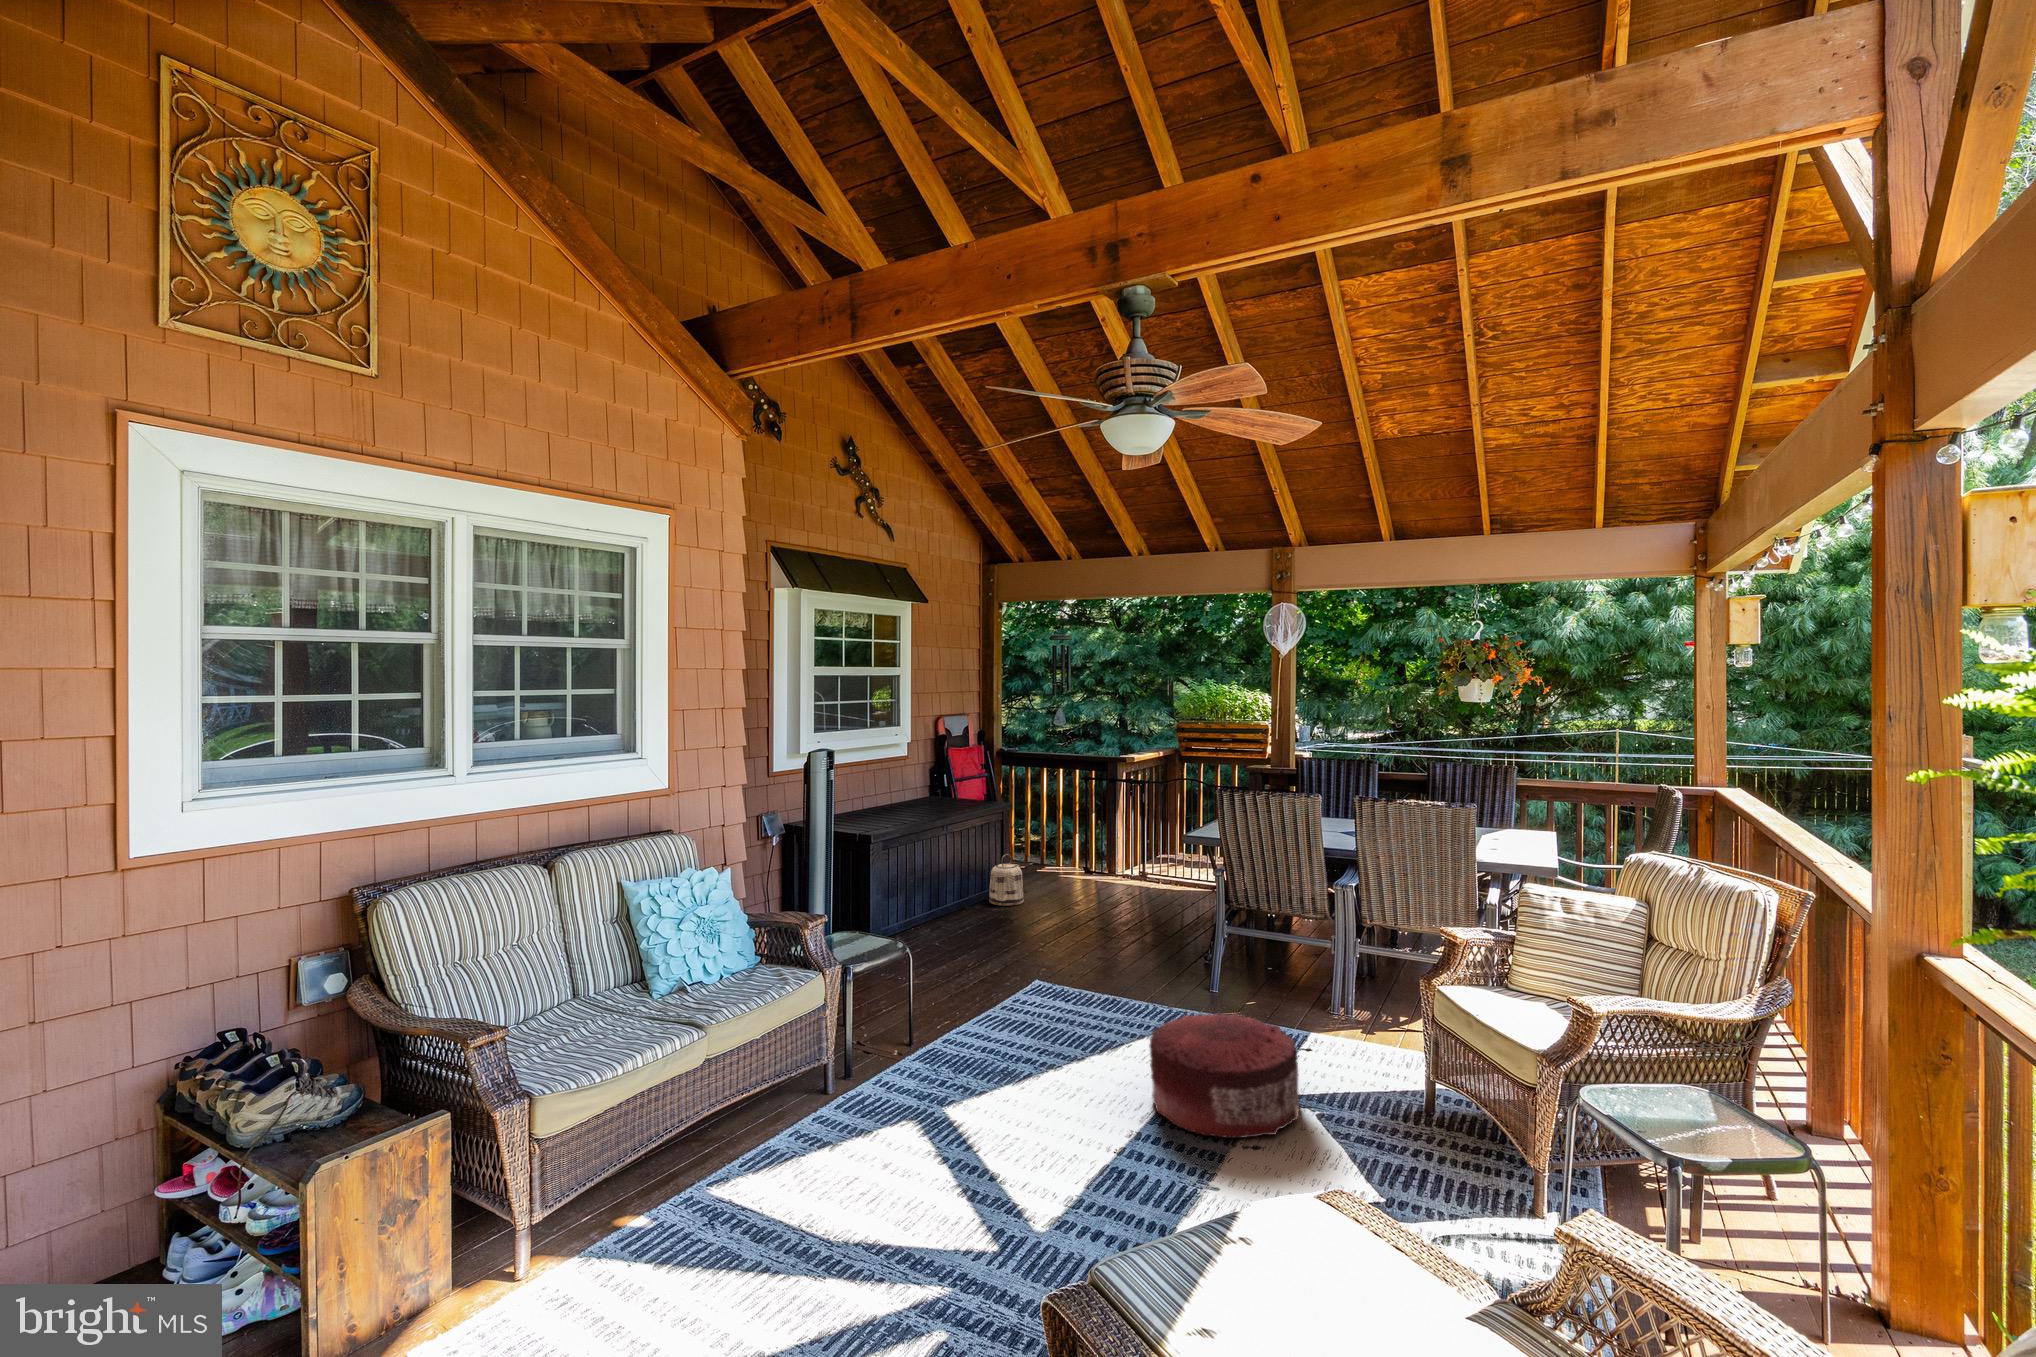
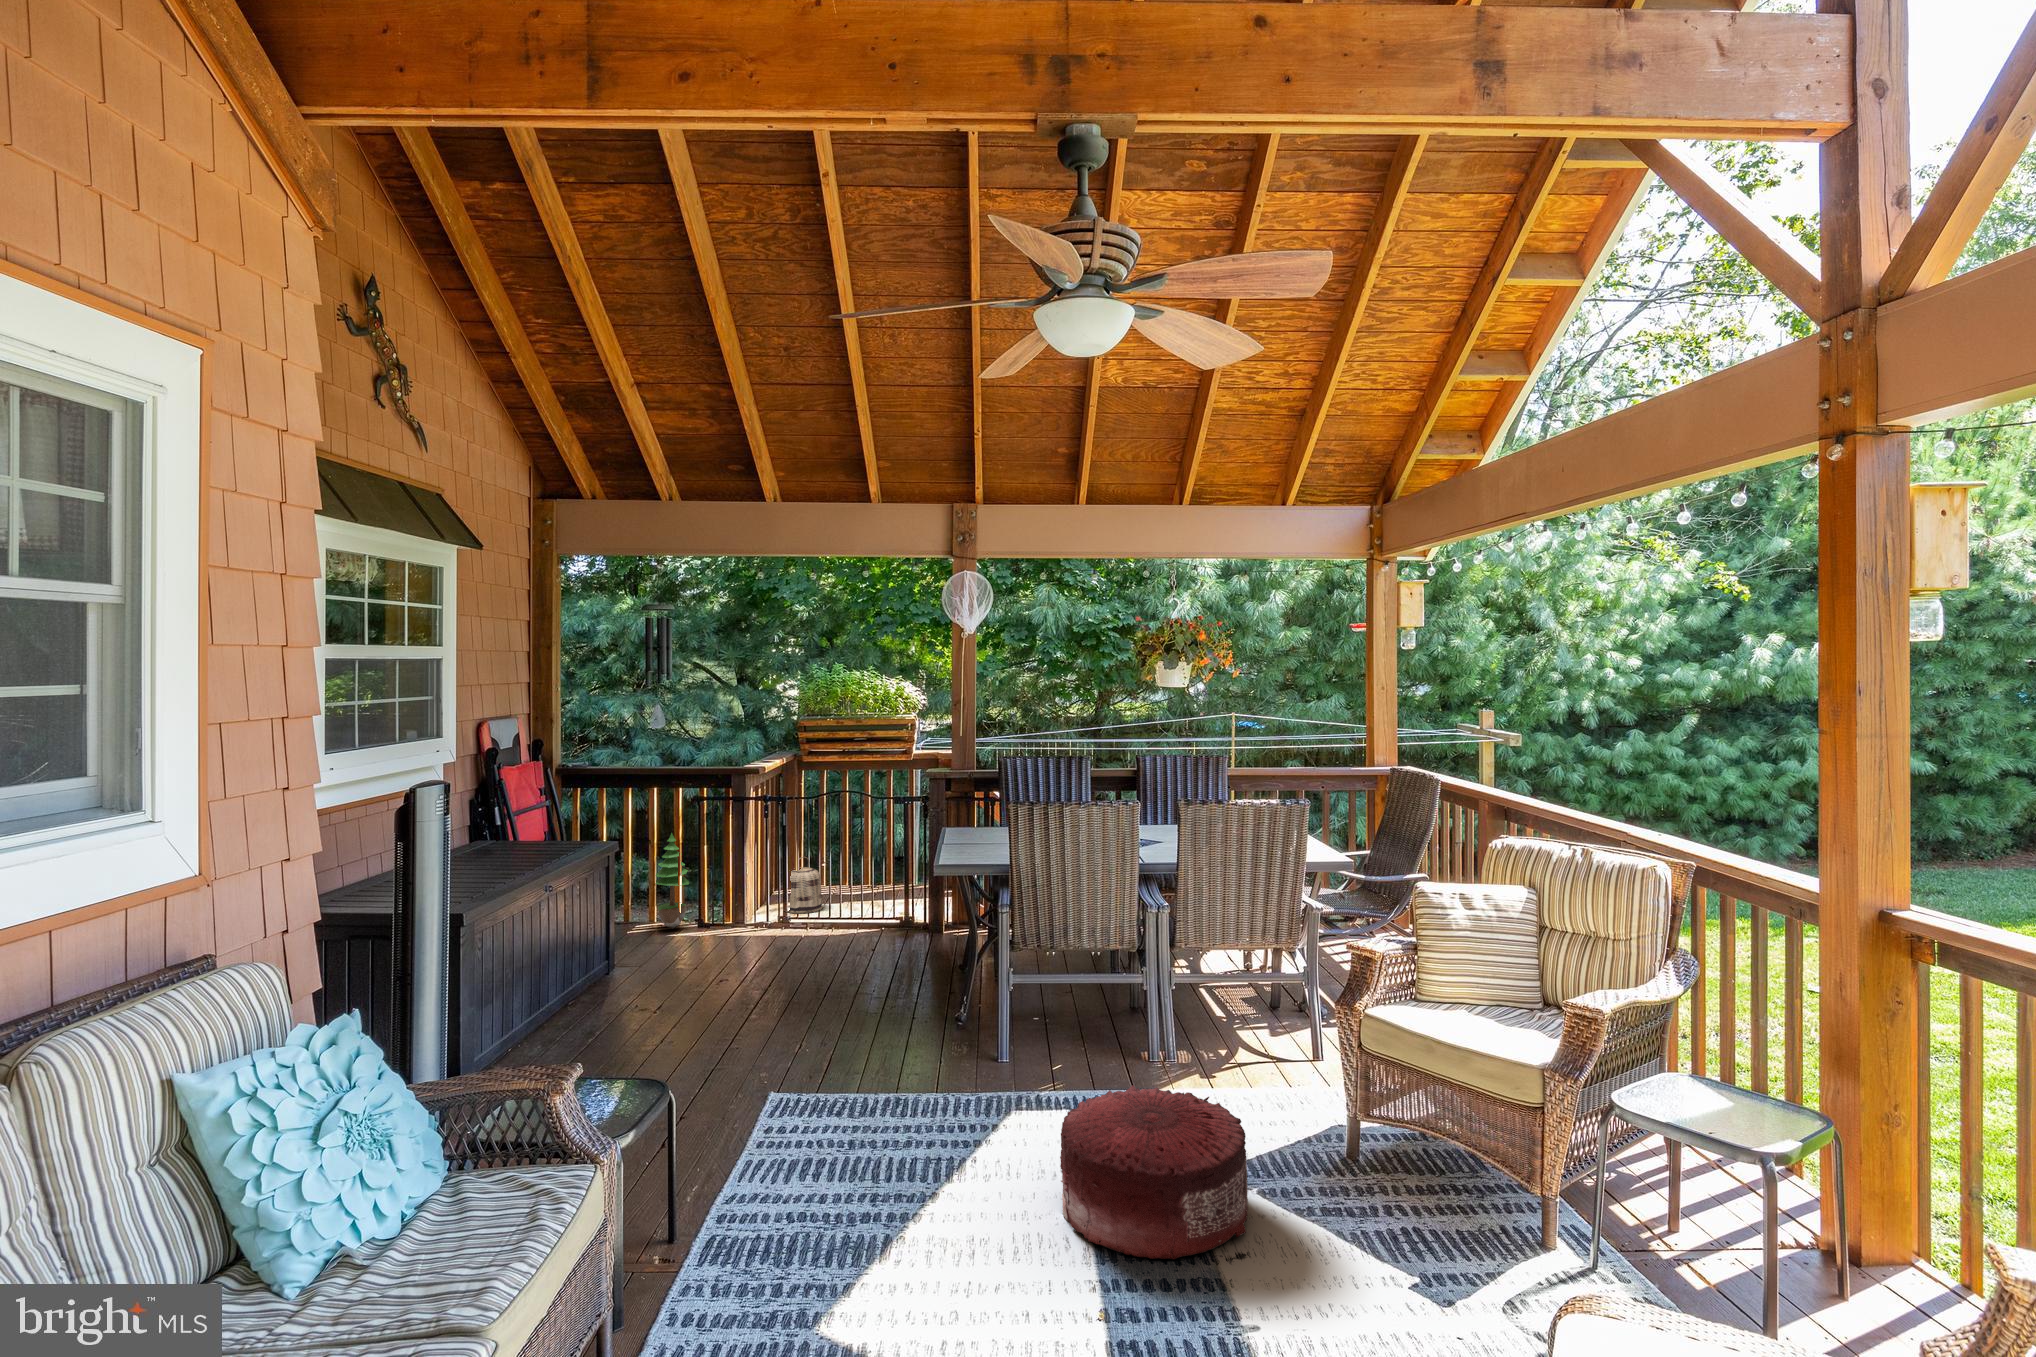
potted tree: none [1052,803,1078,875] -> present [656,833,689,929]
basket: present [989,854,1024,906] -> present [786,857,823,913]

